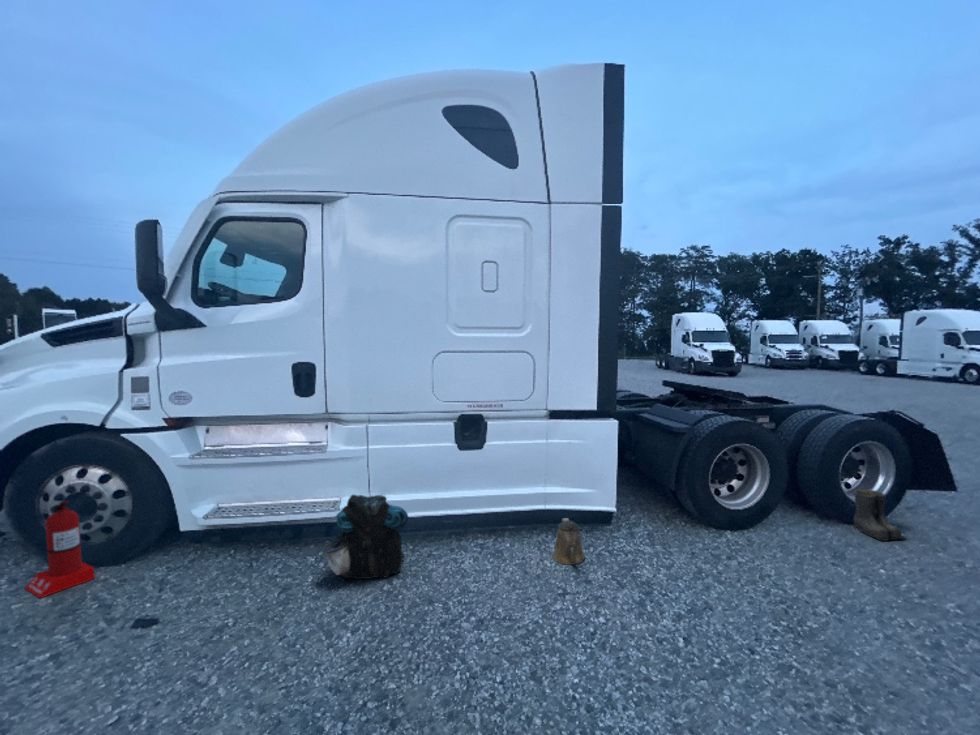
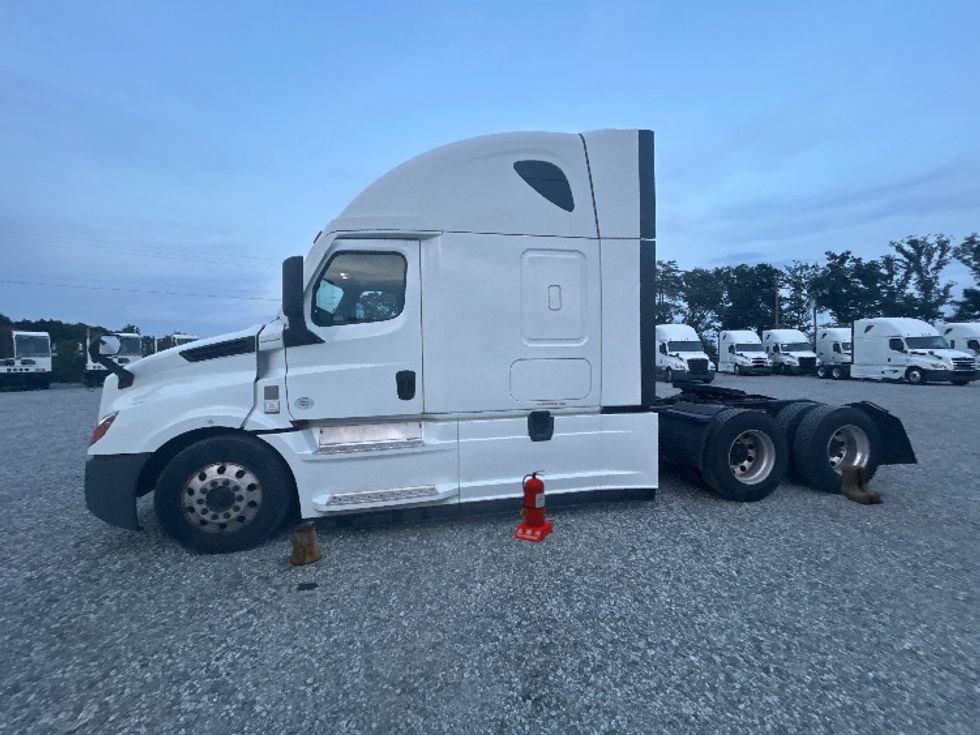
backpack: present [324,495,409,579] -> none [434,479,500,549]
fire extinguisher: present [25,501,95,598] -> present [514,471,552,542]
watering can: present [553,518,585,565] -> present [287,522,322,564]

